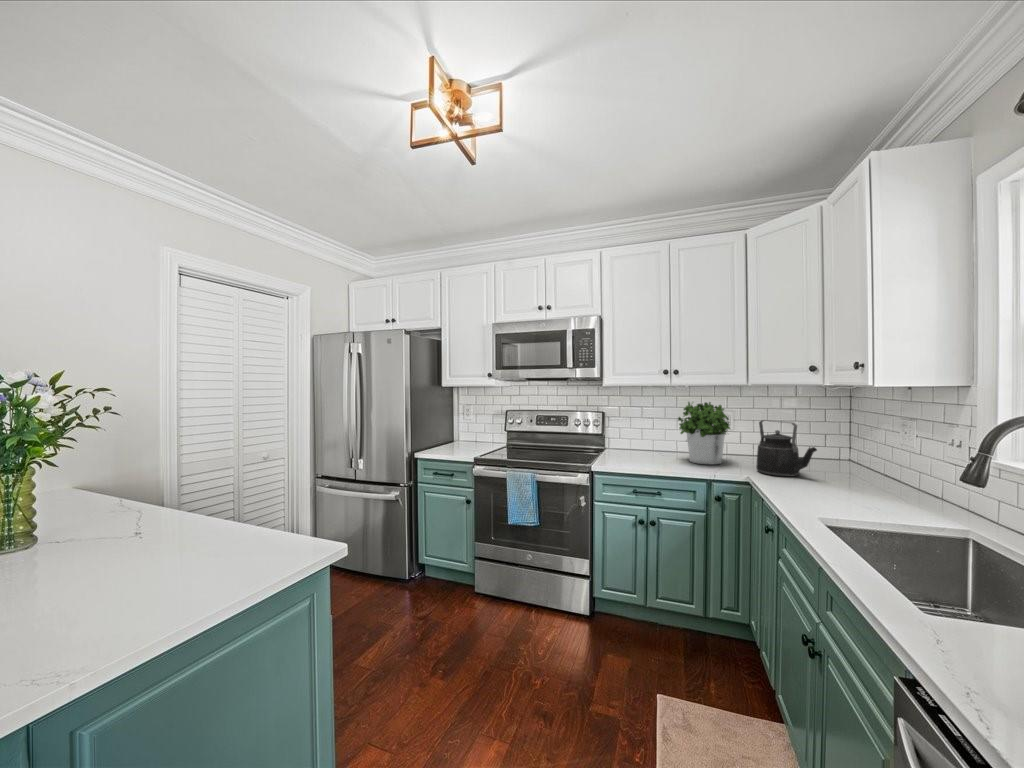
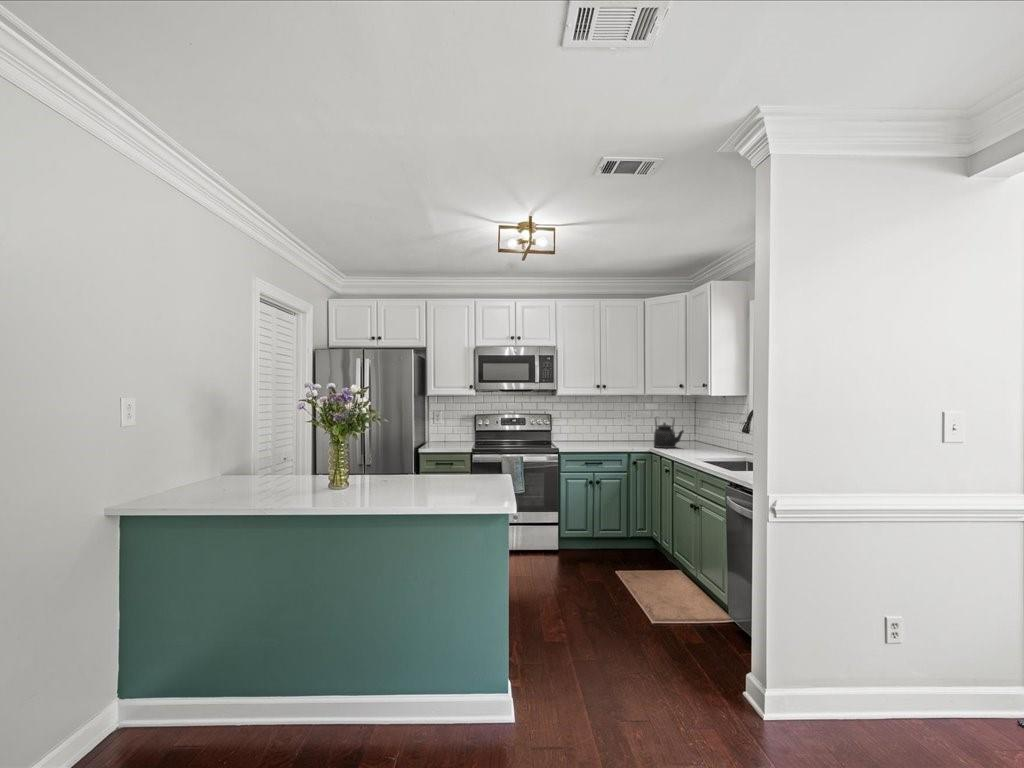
potted plant: present [678,402,730,464] -> none [606,406,639,446]

